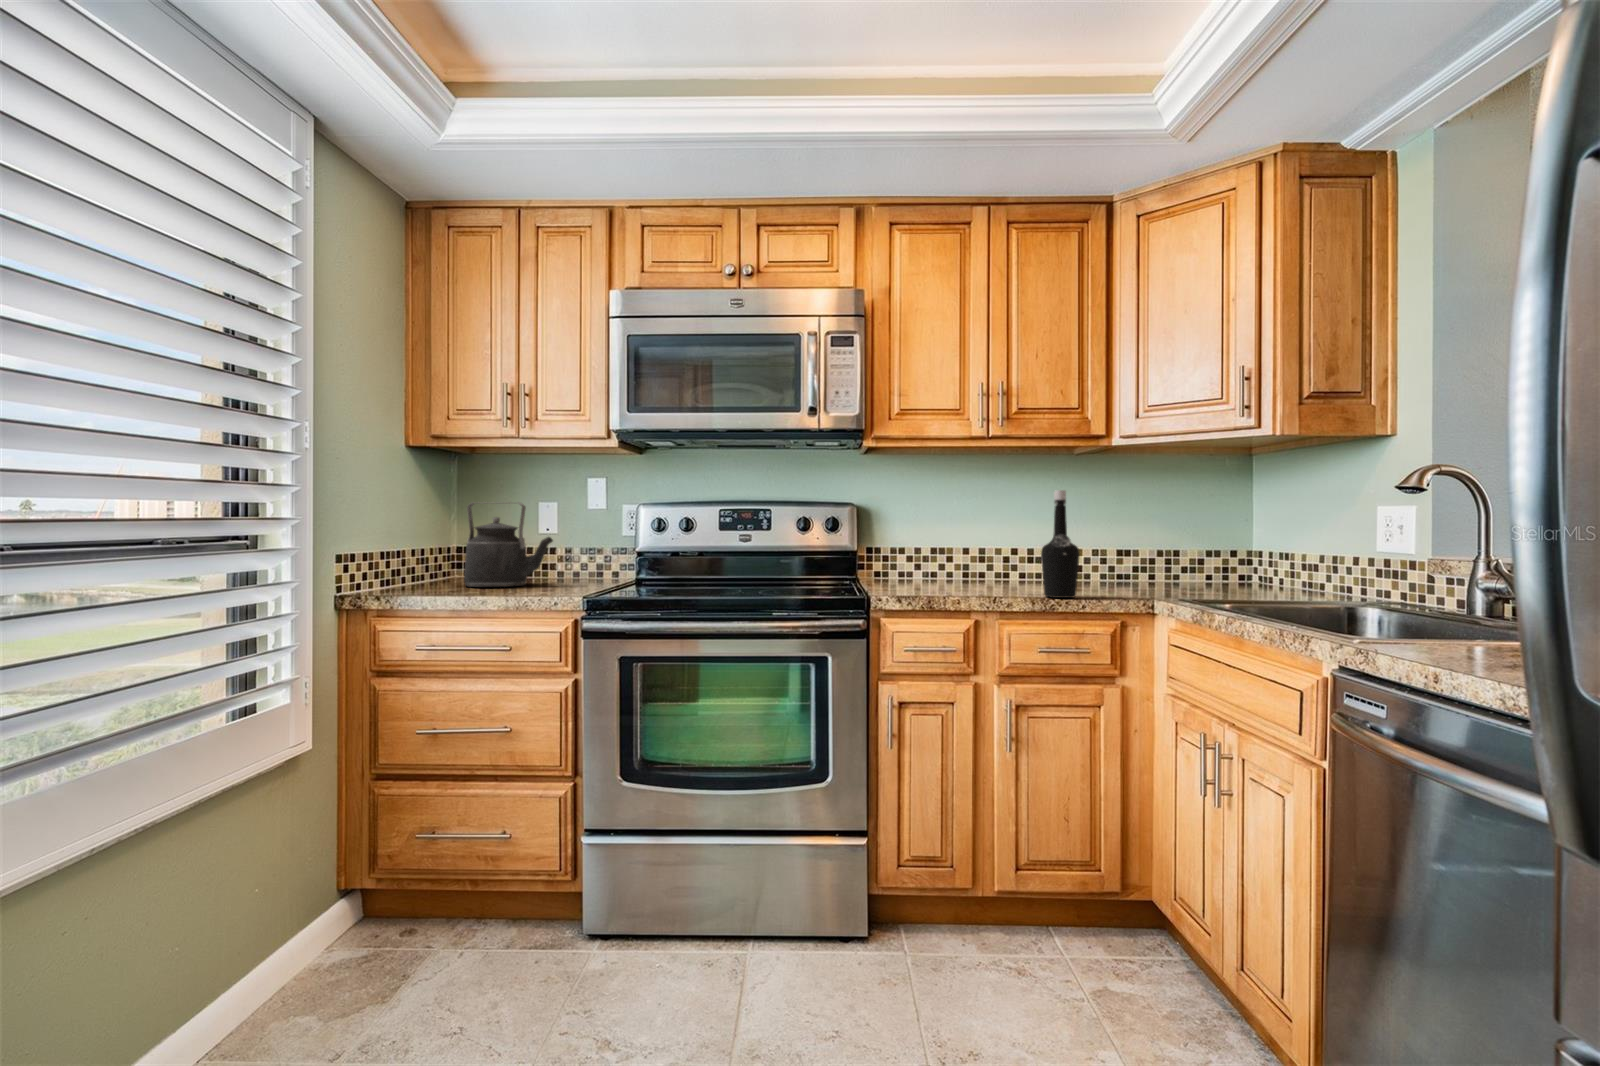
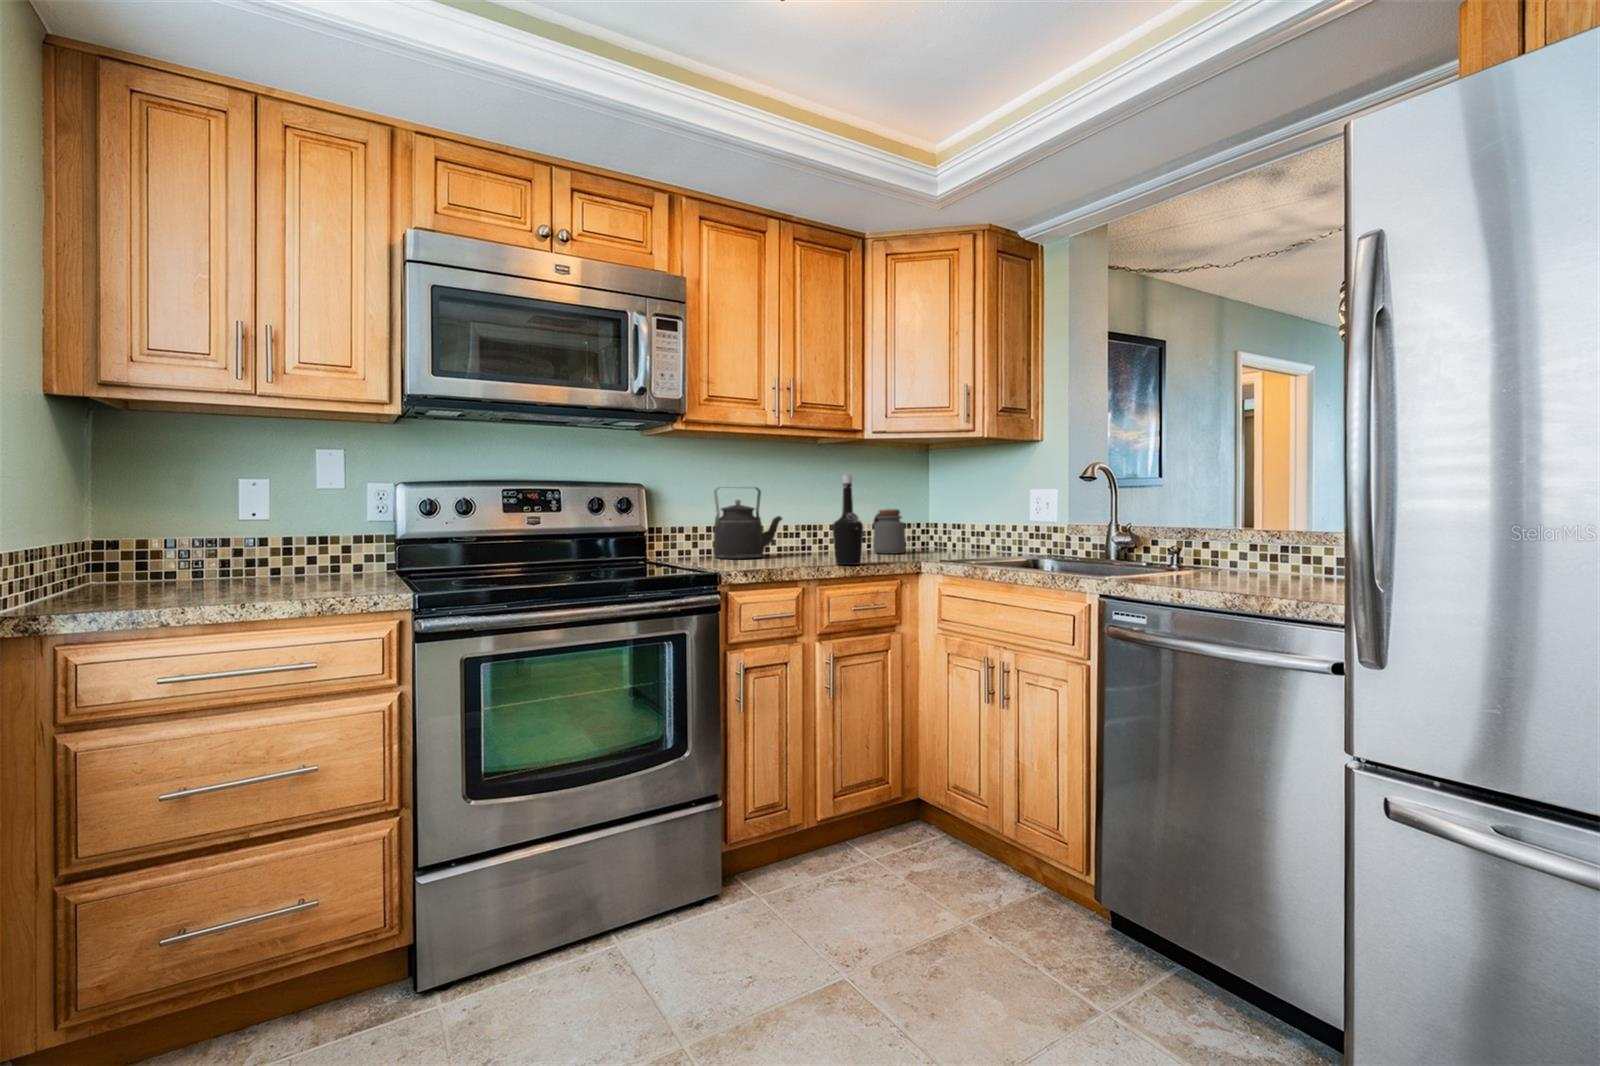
kettle: present [464,502,553,587] -> present [713,487,782,559]
jar: none [1151,531,1198,587] -> present [873,509,906,554]

